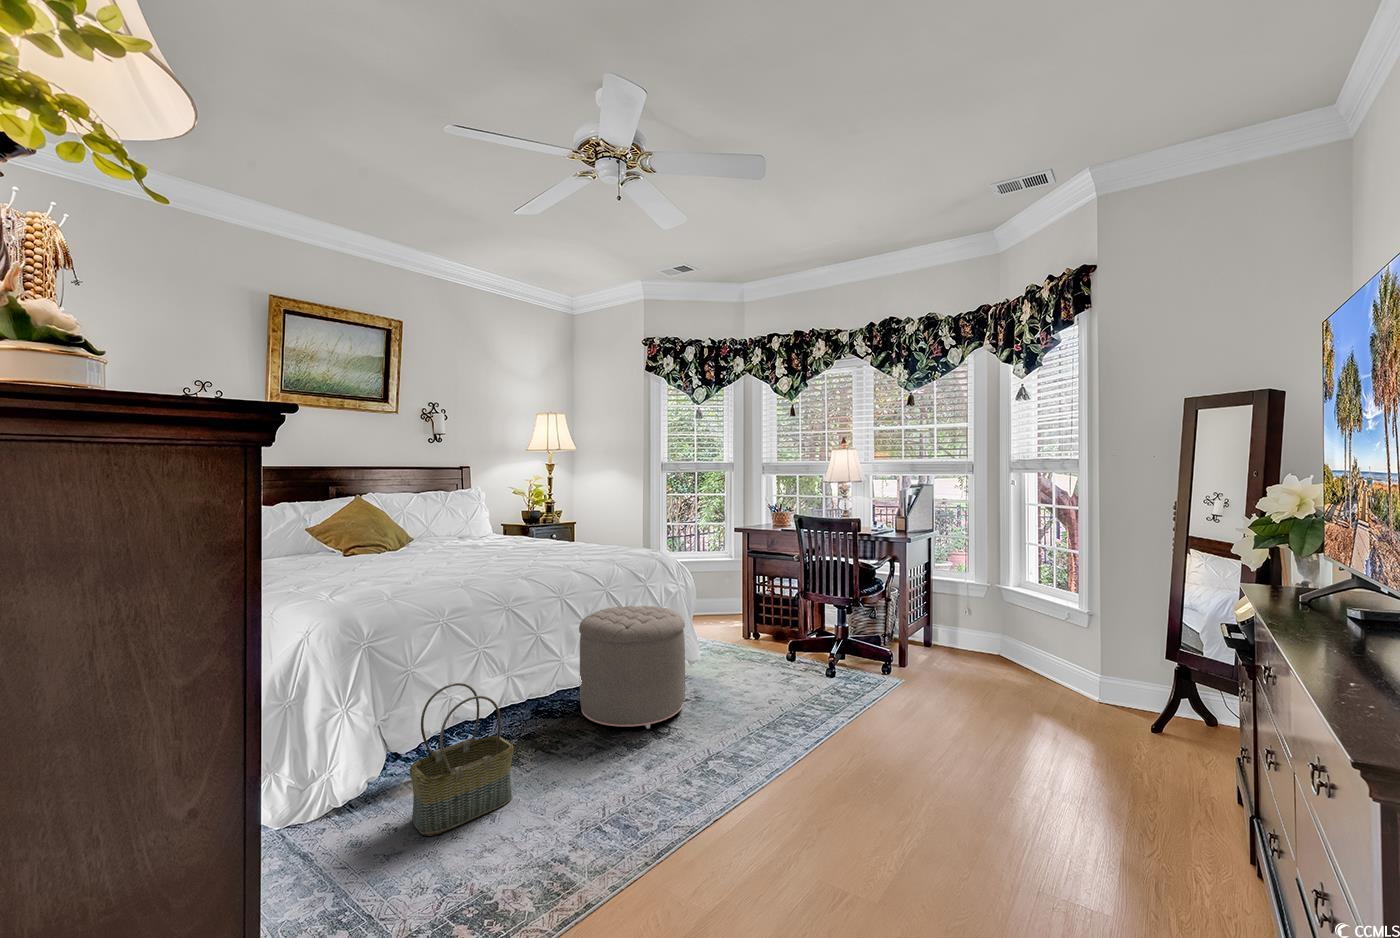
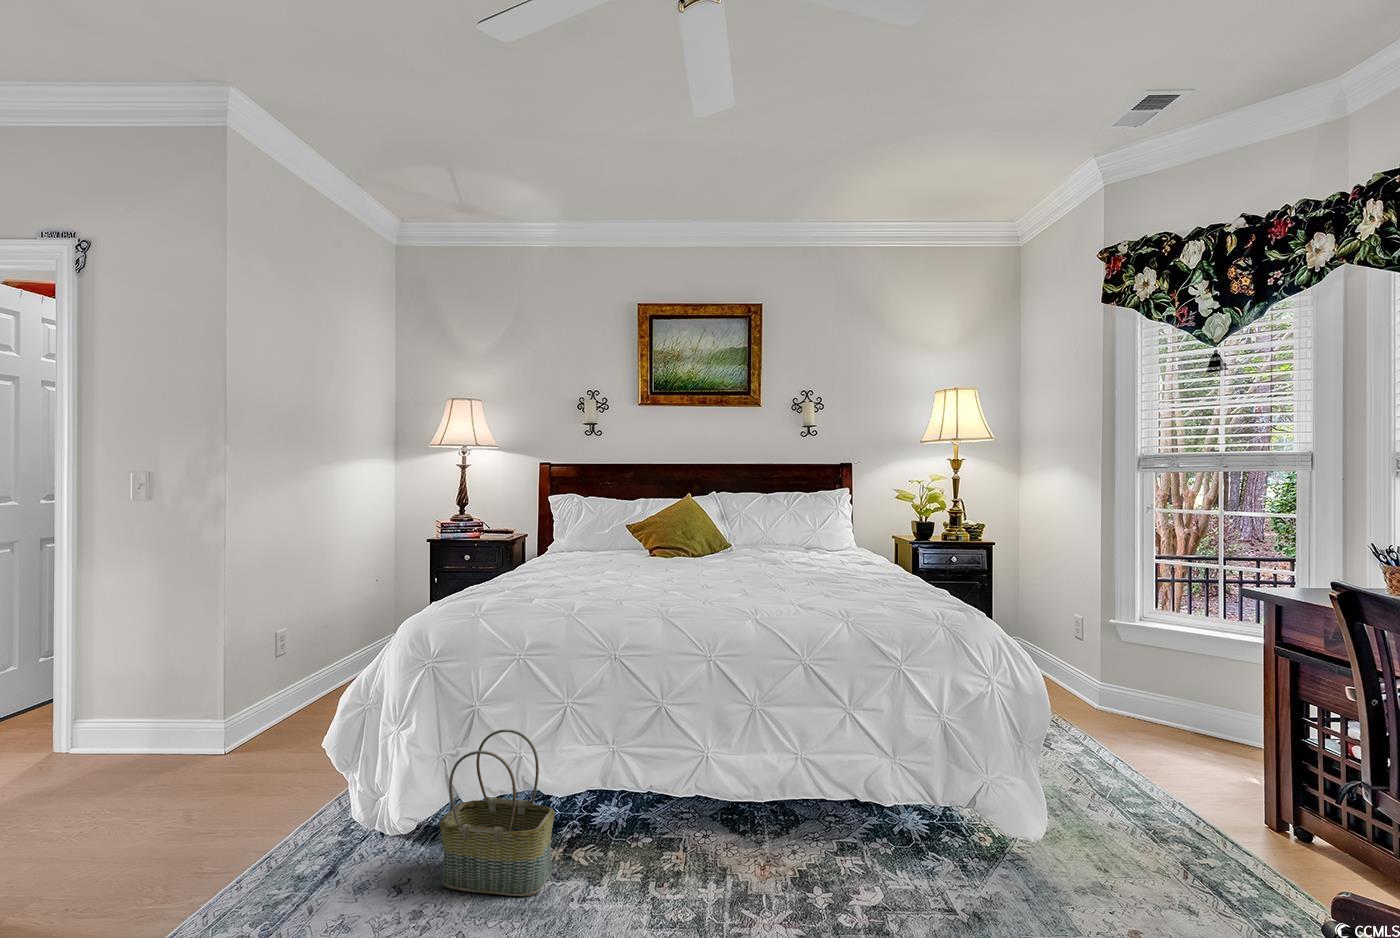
ottoman: present [579,606,685,729] -> none [728,693,896,903]

